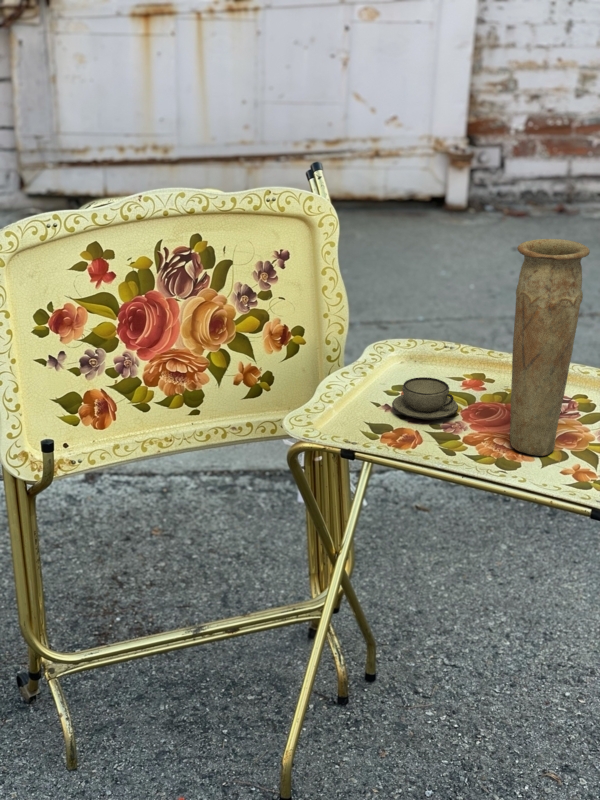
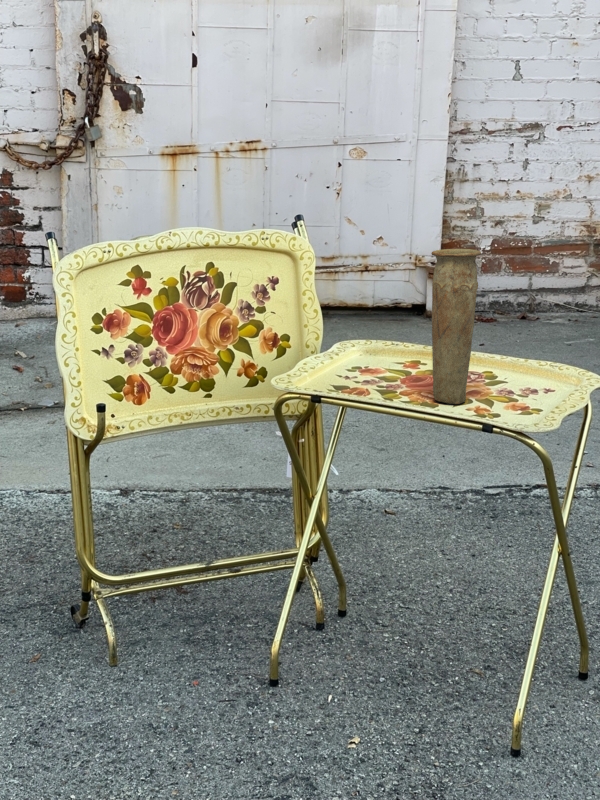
teacup: present [392,377,458,419] -> none [351,361,399,387]

